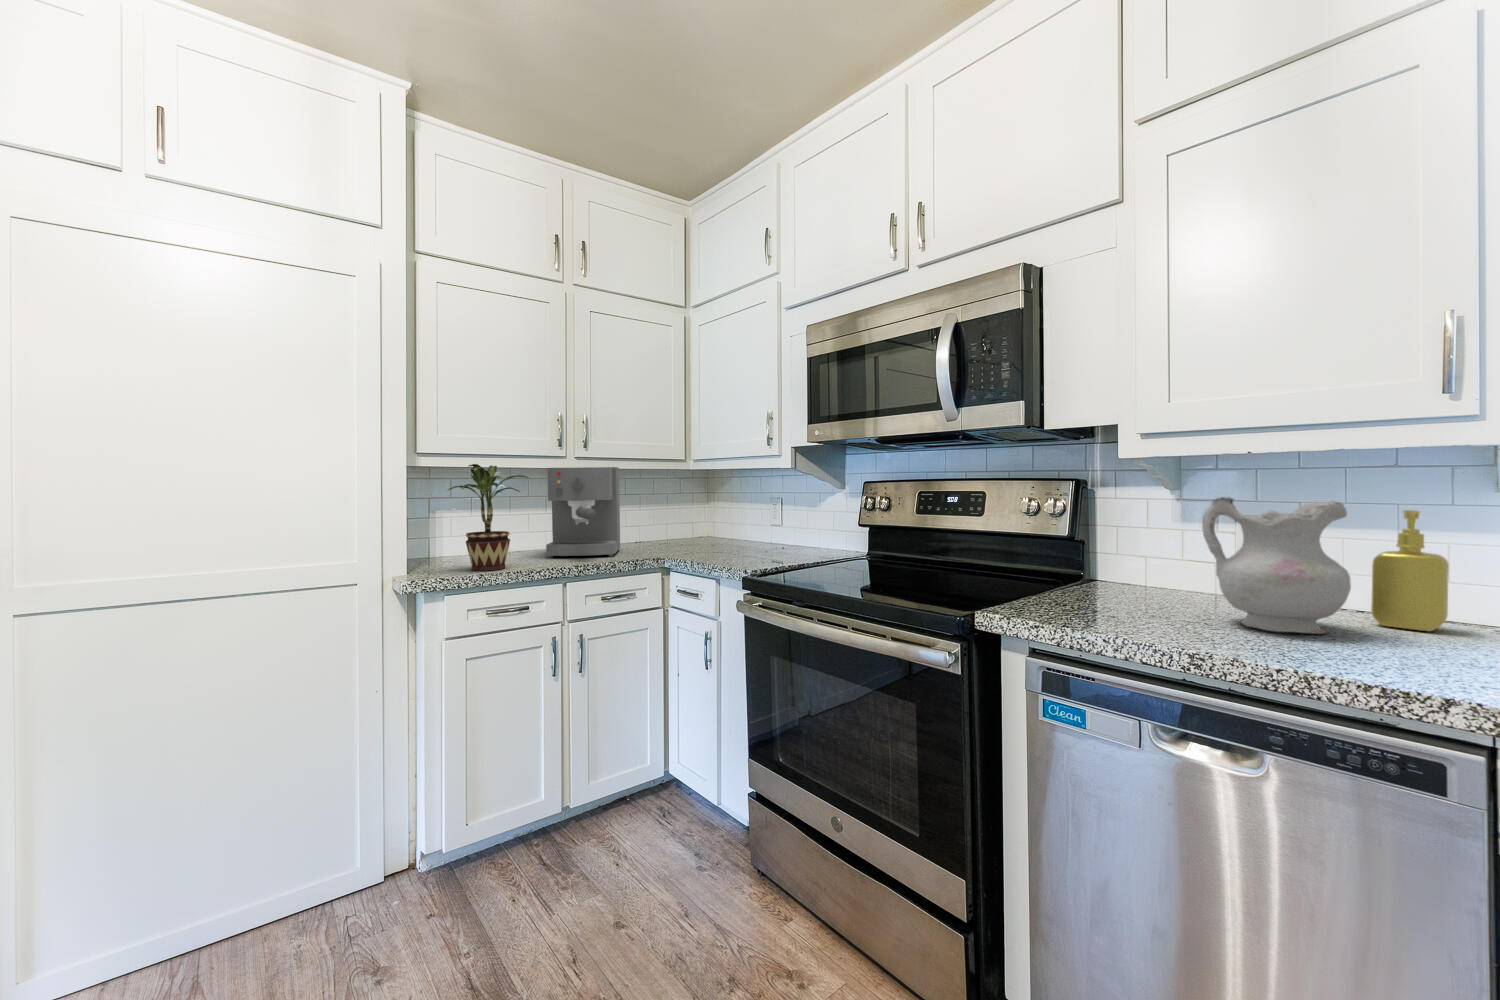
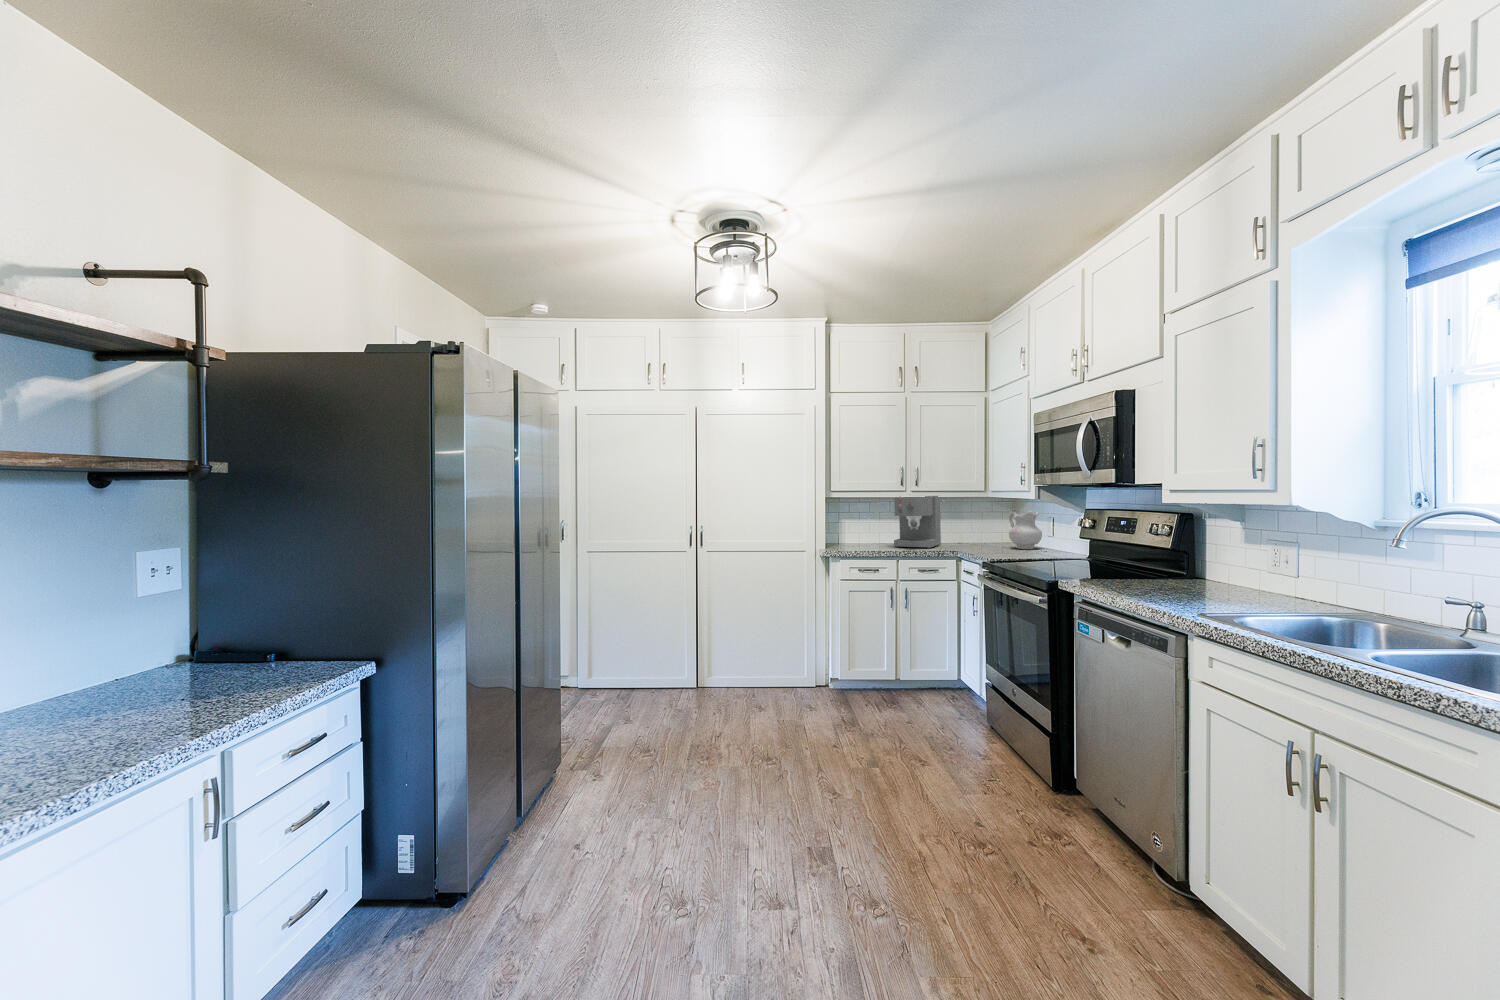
potted plant: present [448,464,530,571] -> none [841,497,883,551]
ceramic pitcher: present [1202,497,1351,634] -> present [1009,510,1042,549]
soap dispenser: present [1371,510,1449,632] -> none [1285,538,1327,608]

